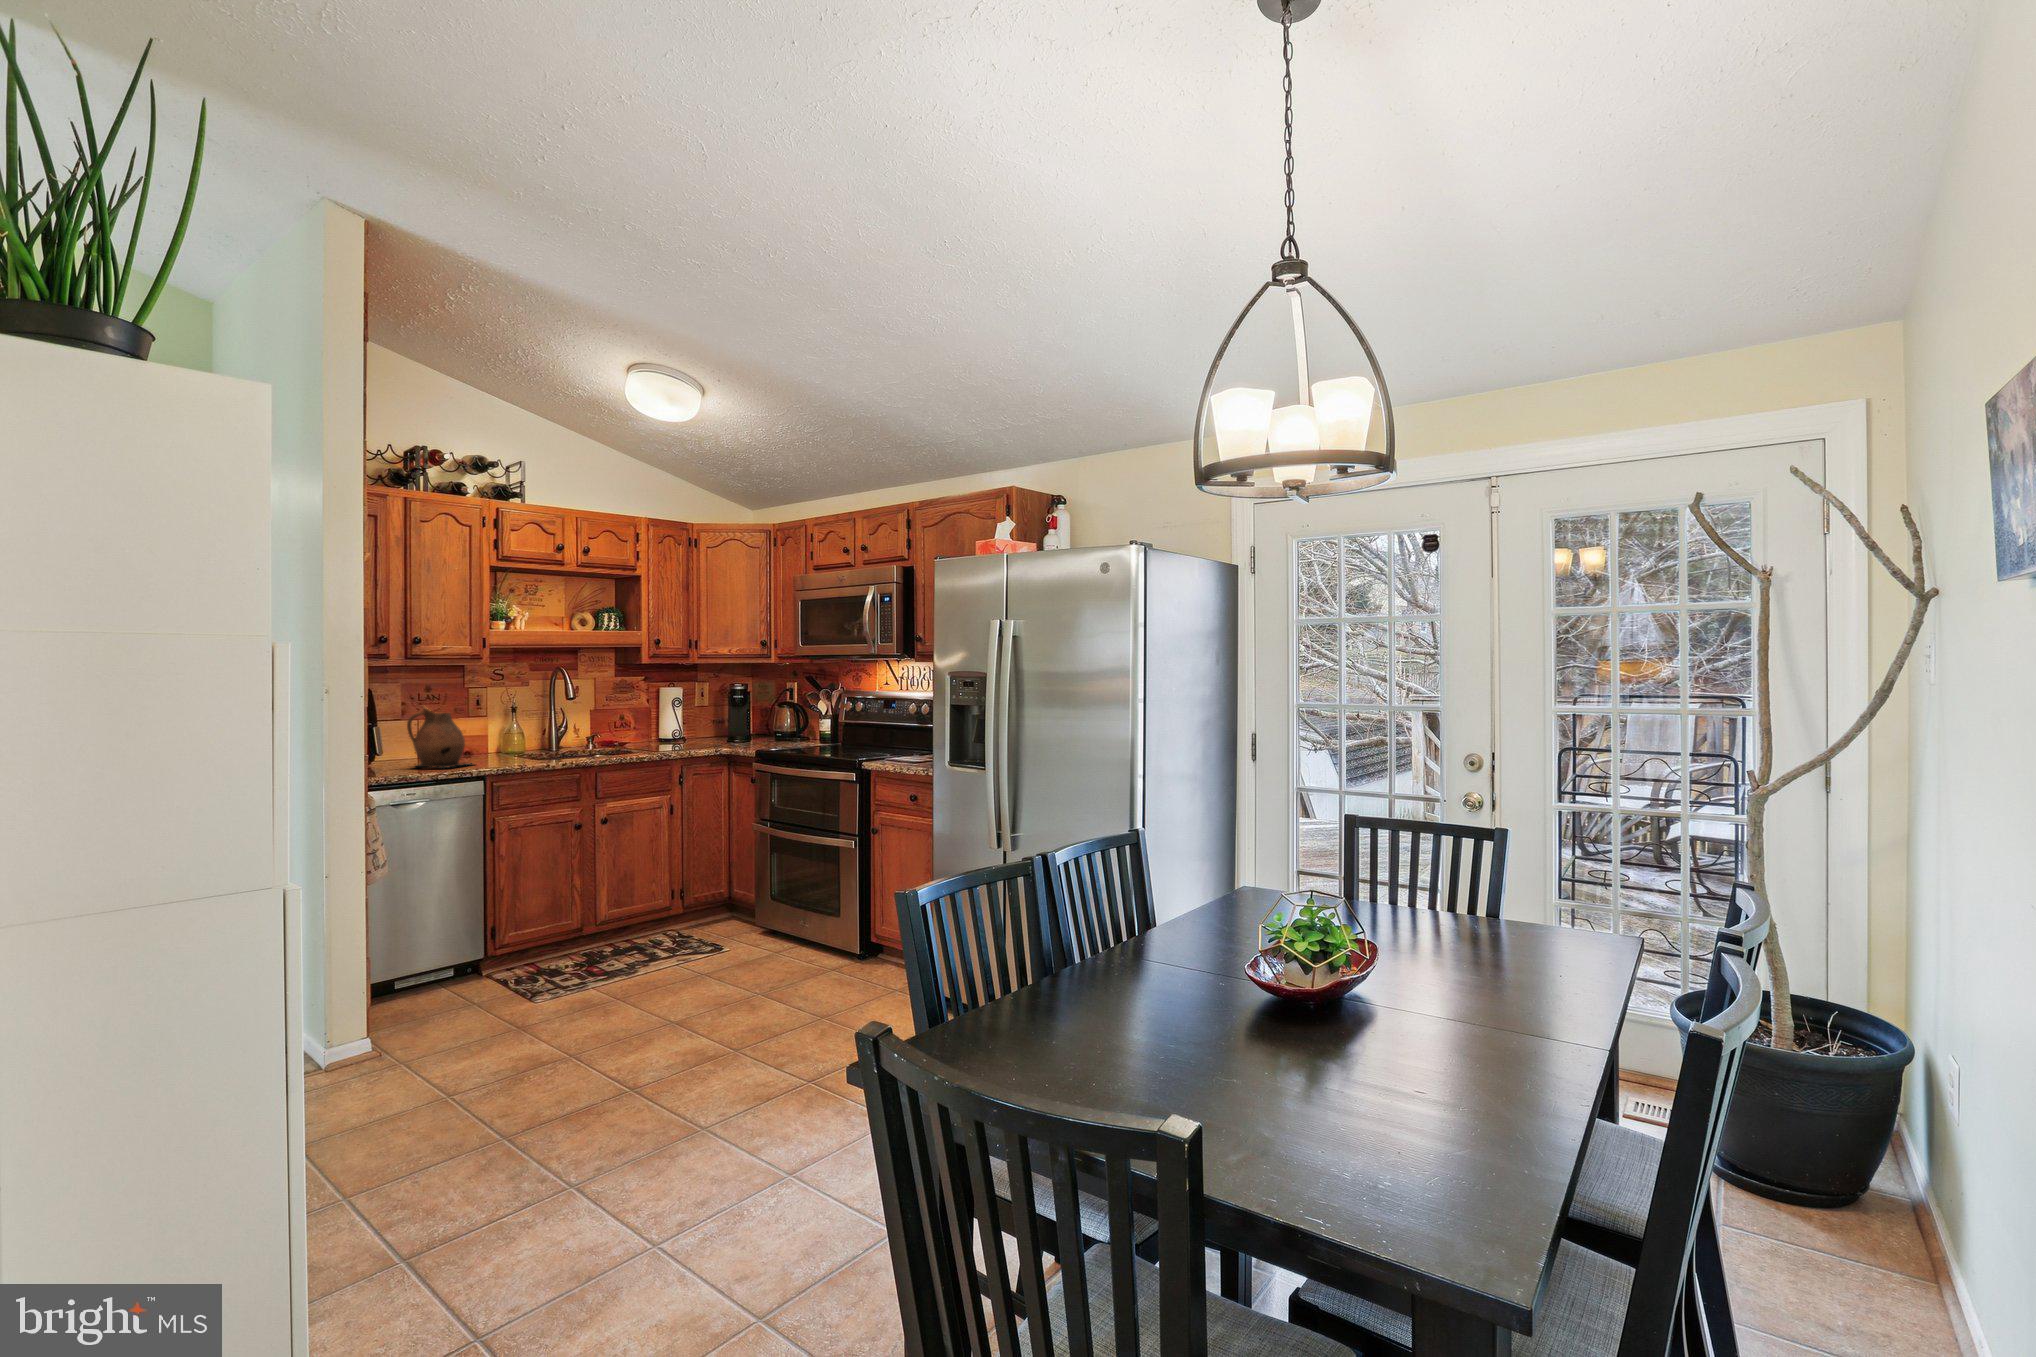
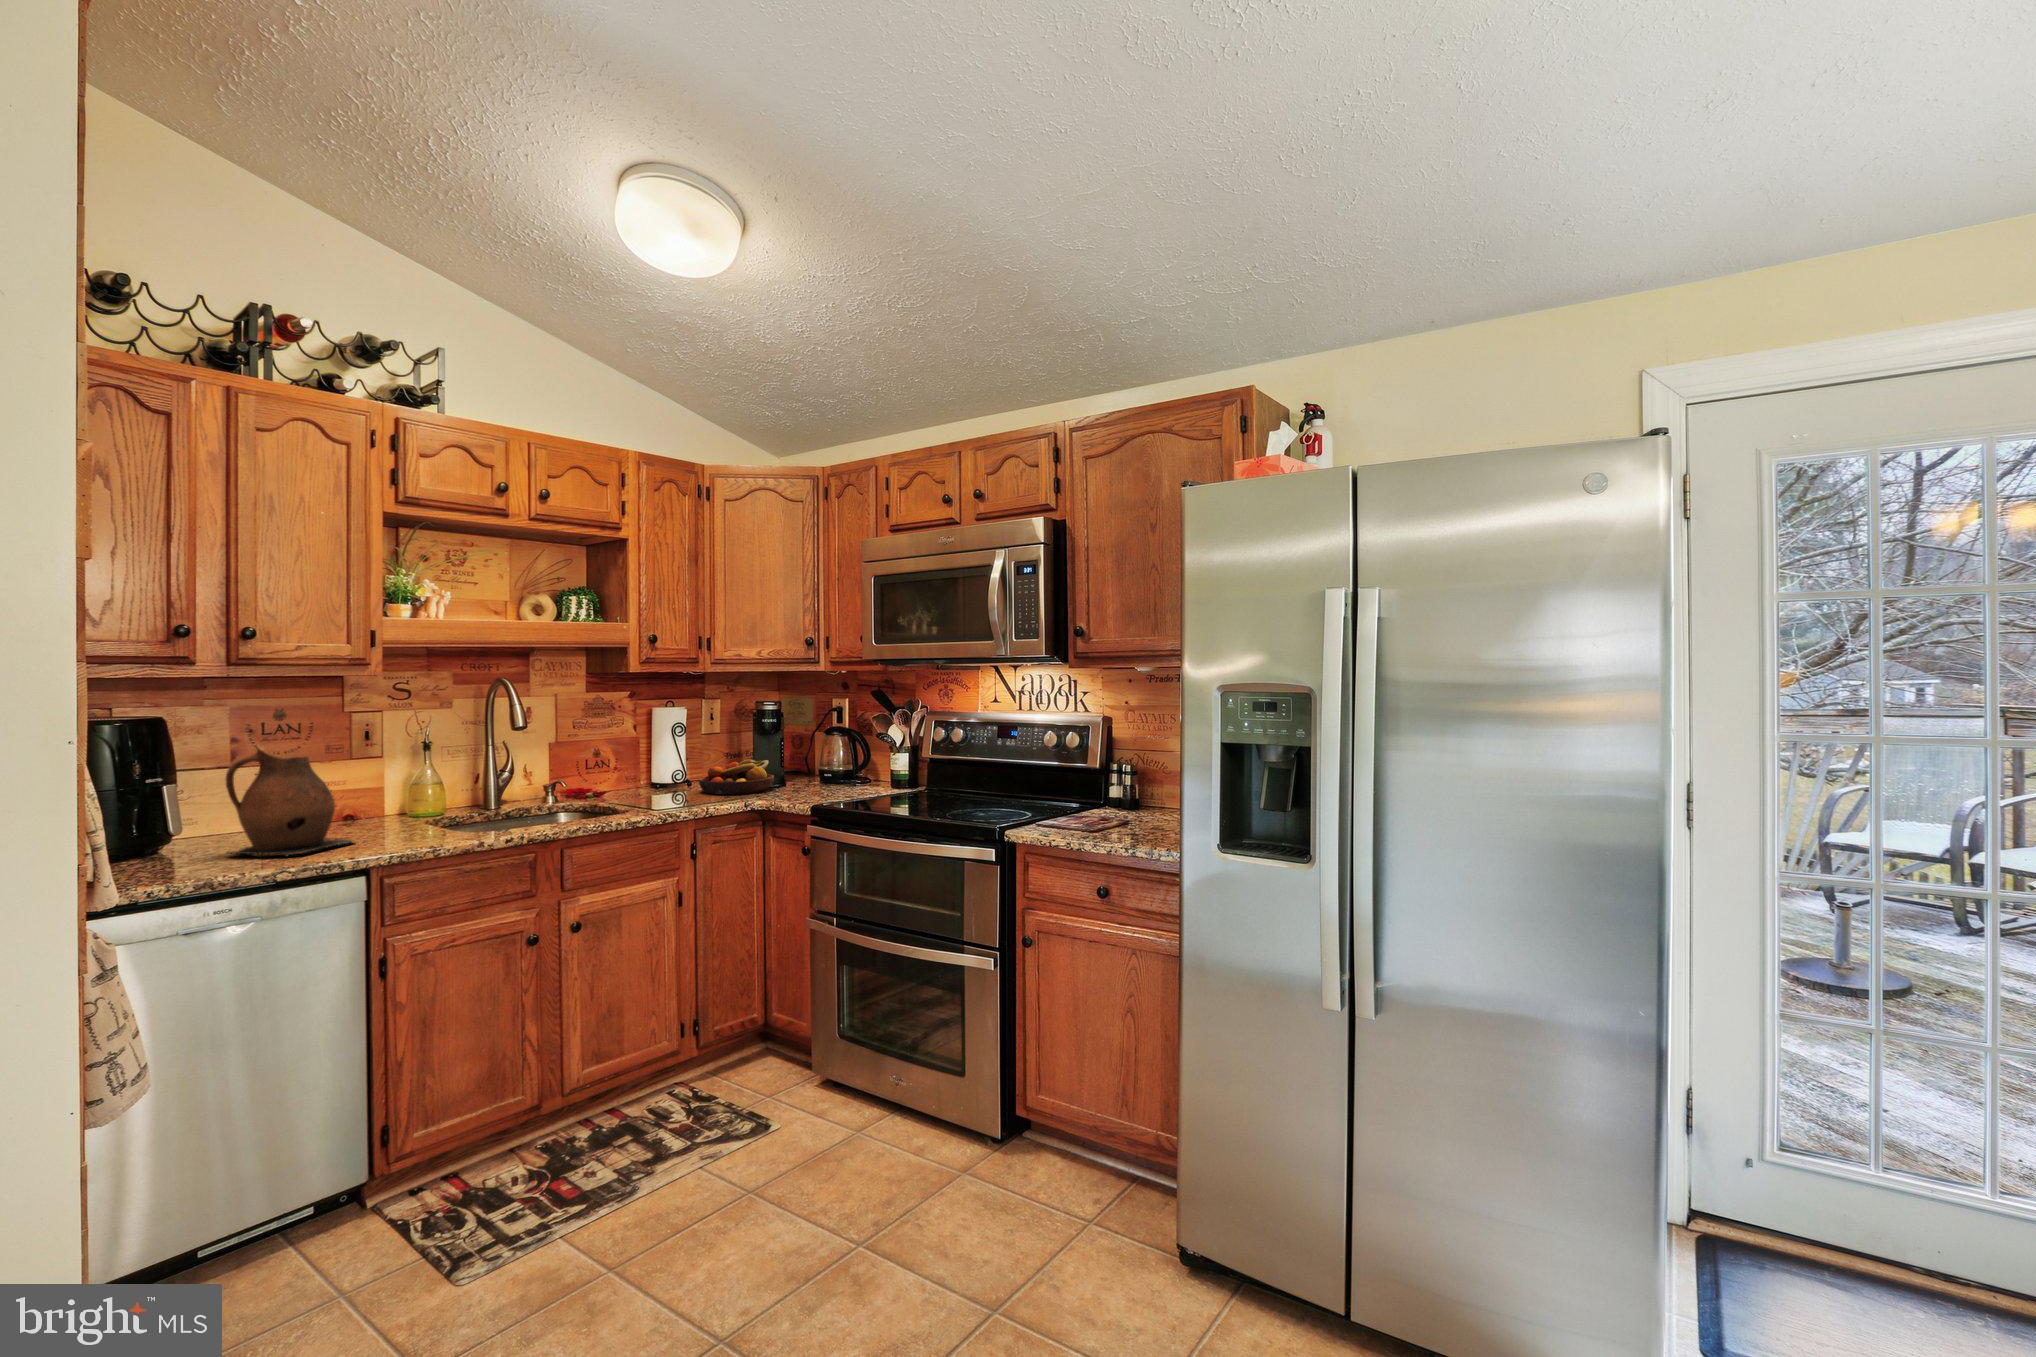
fruit bowl: none [689,724,741,747] -> present [699,760,774,794]

